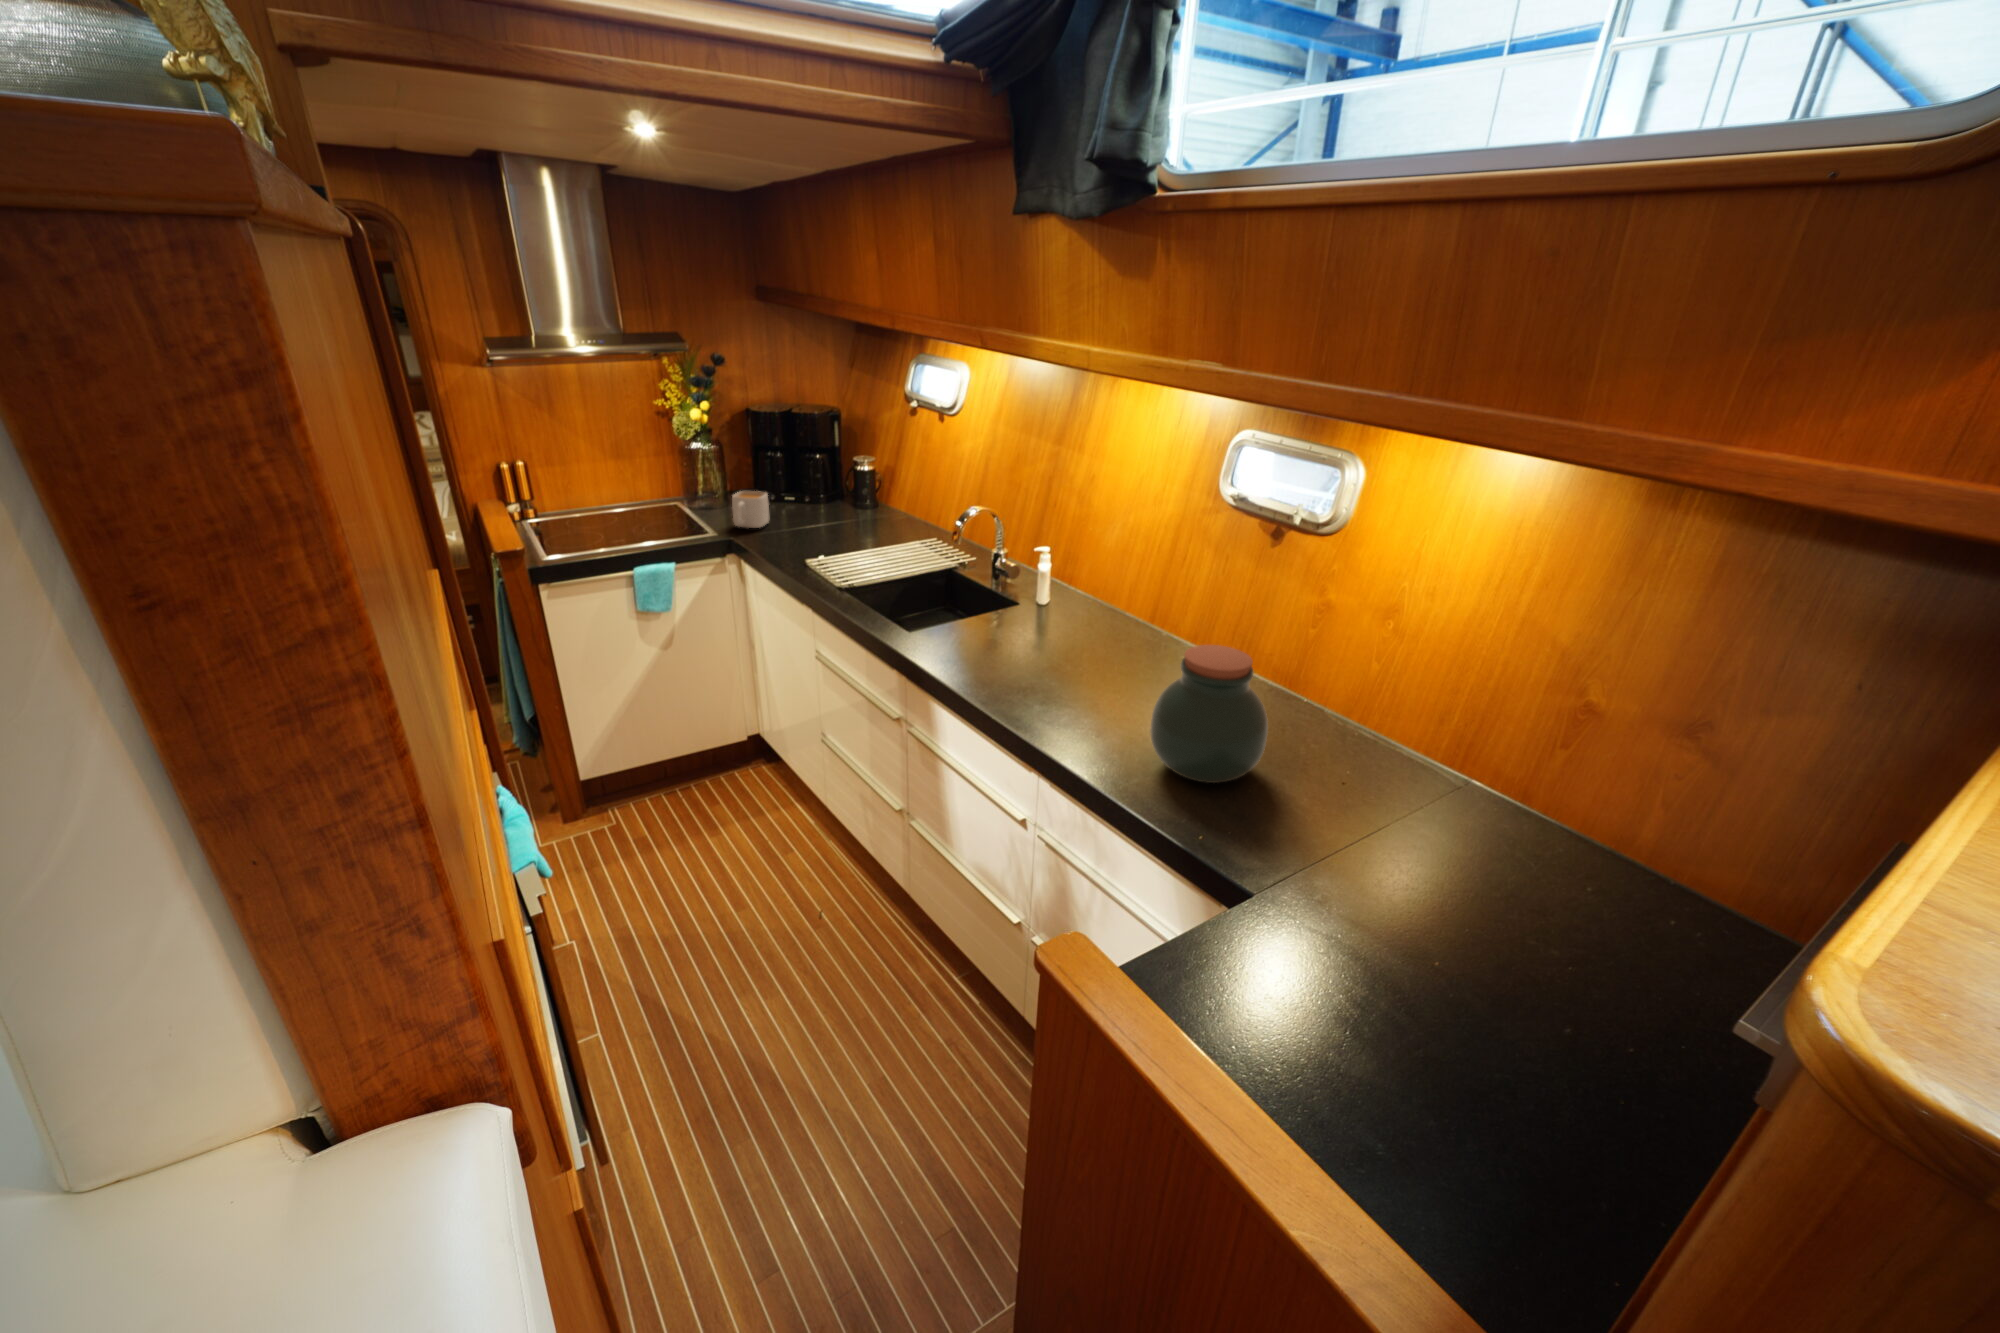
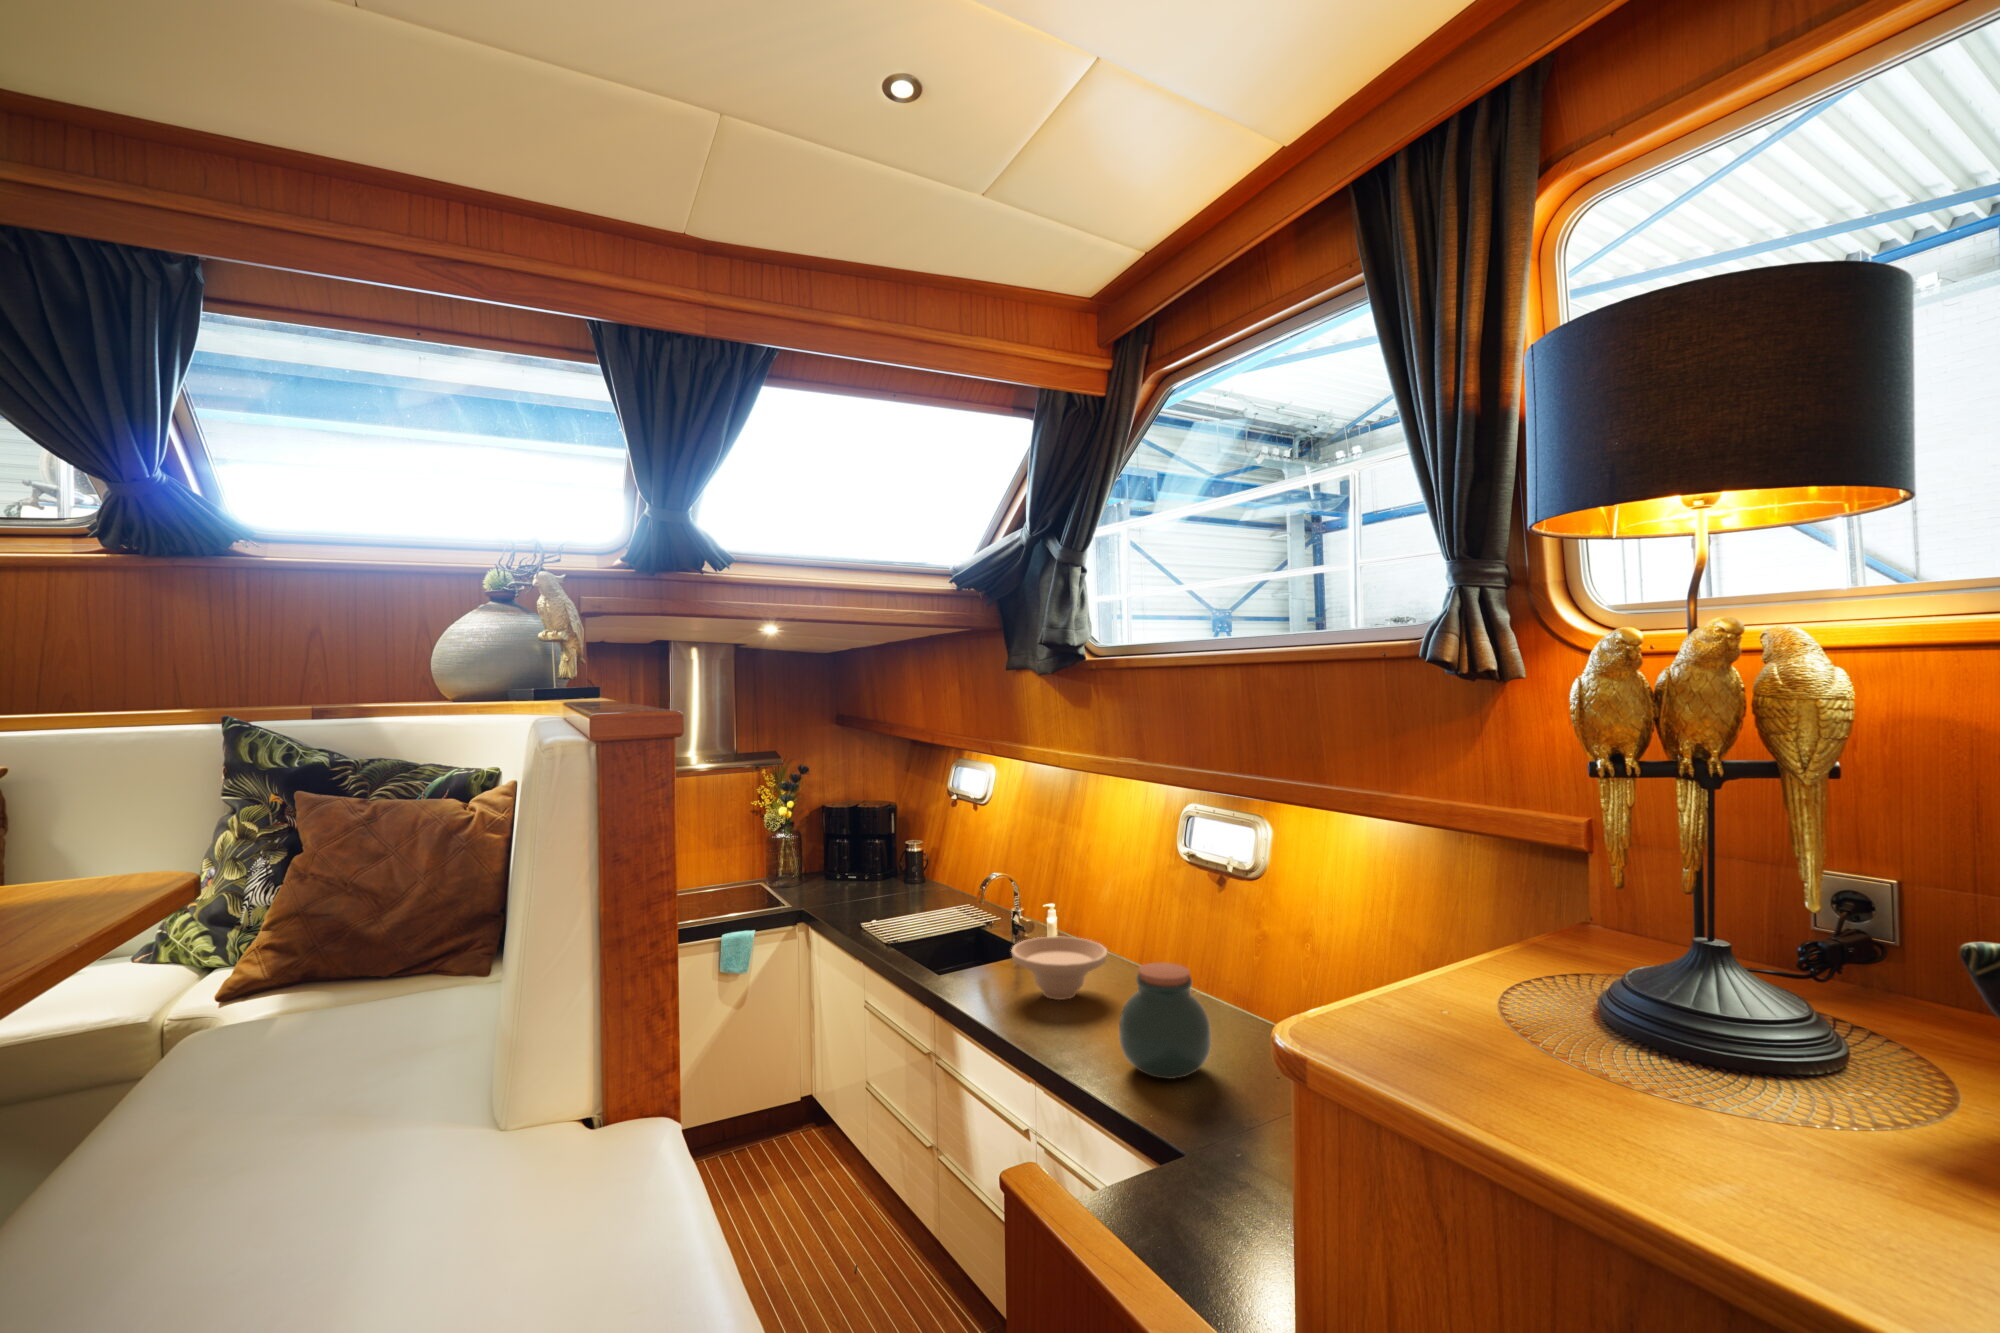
mug: present [732,491,769,528] -> none [805,871,835,901]
bowl: none [1002,591,1121,668] -> present [1011,936,1107,1000]

